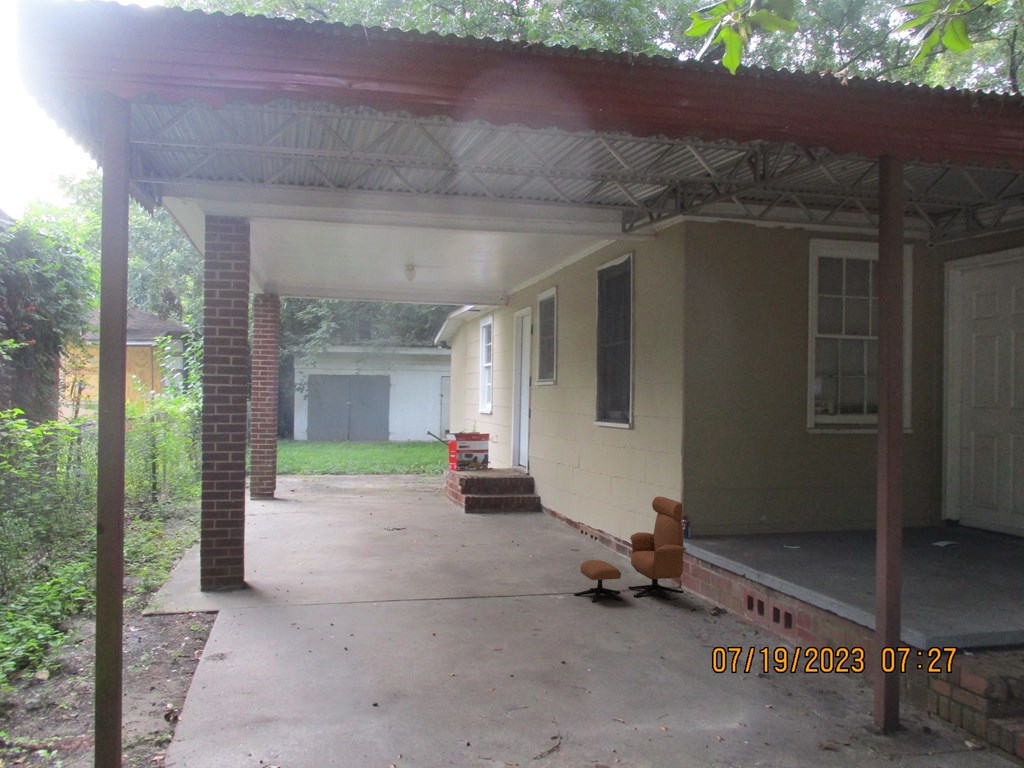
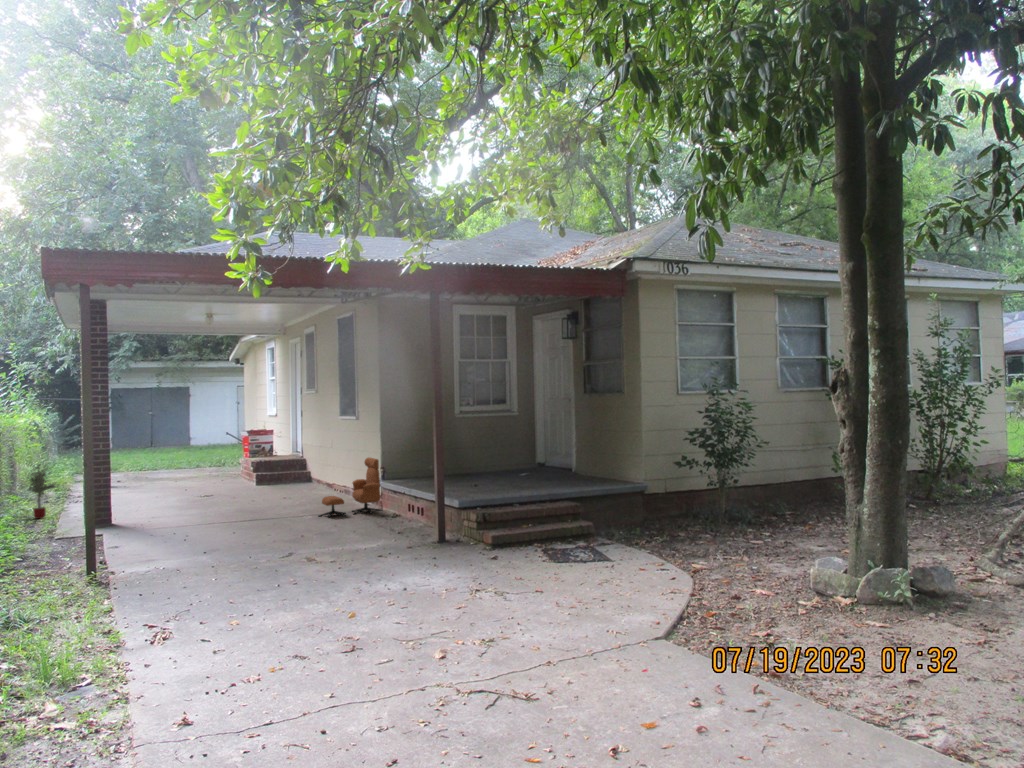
potted tree: none [149,470,196,551] -> present [29,465,59,519]

